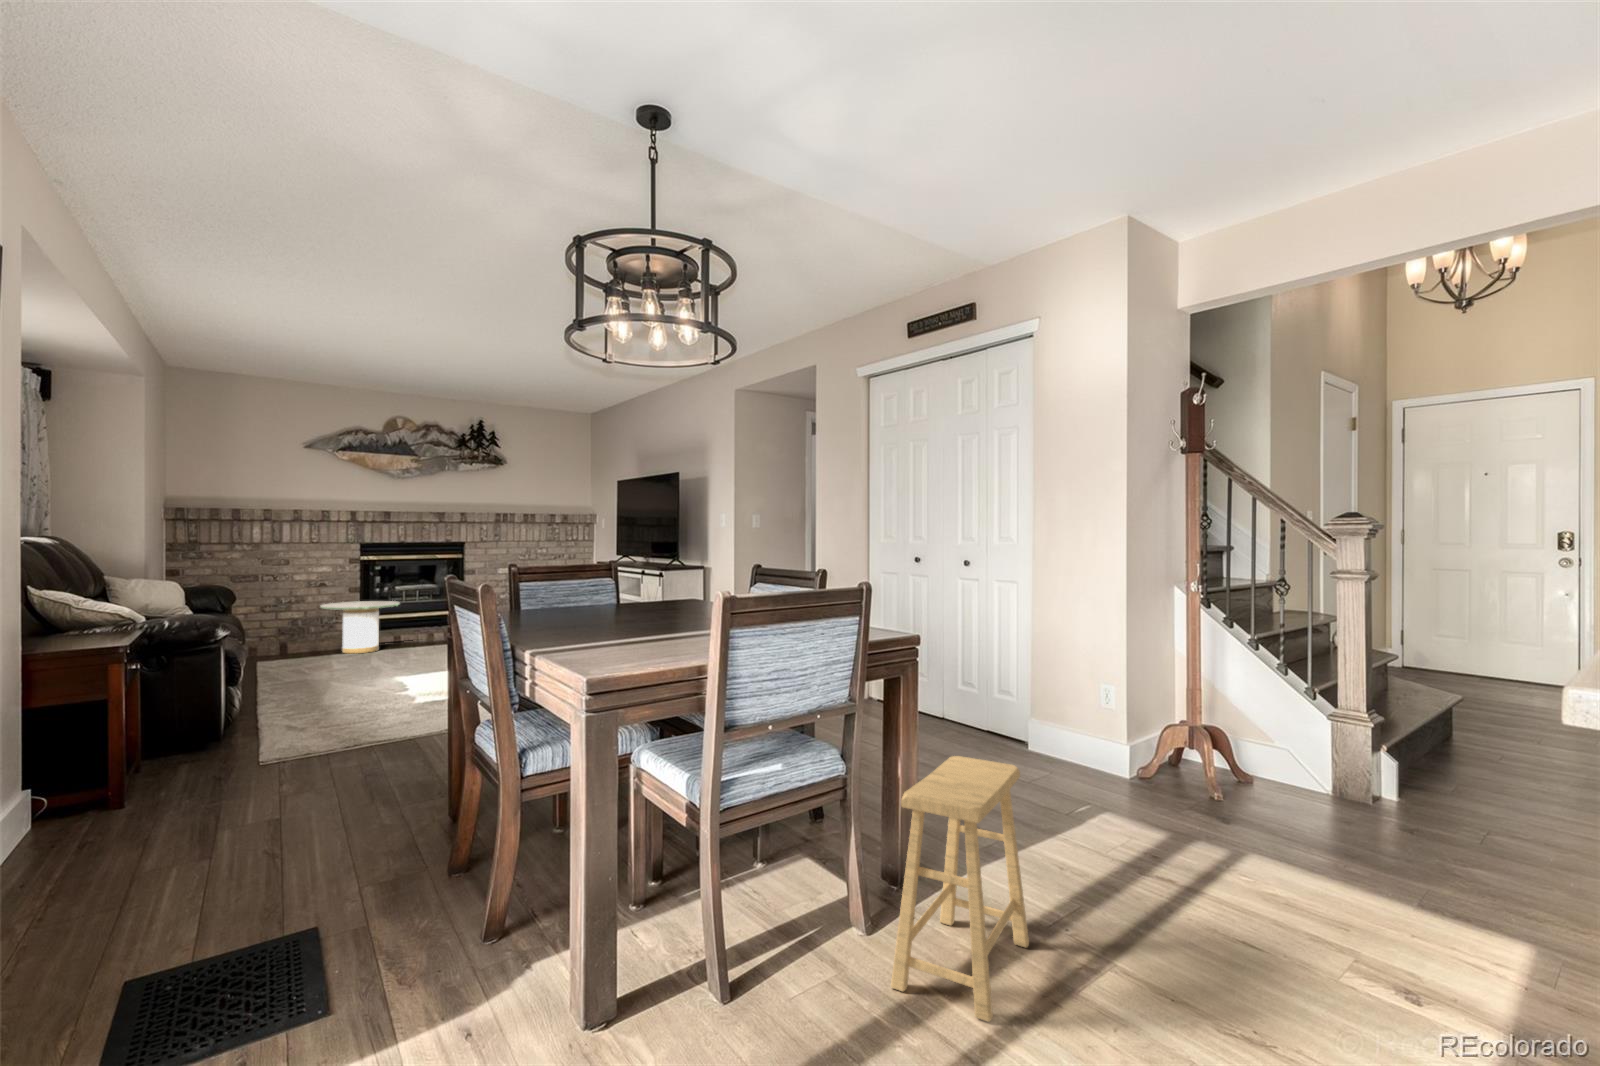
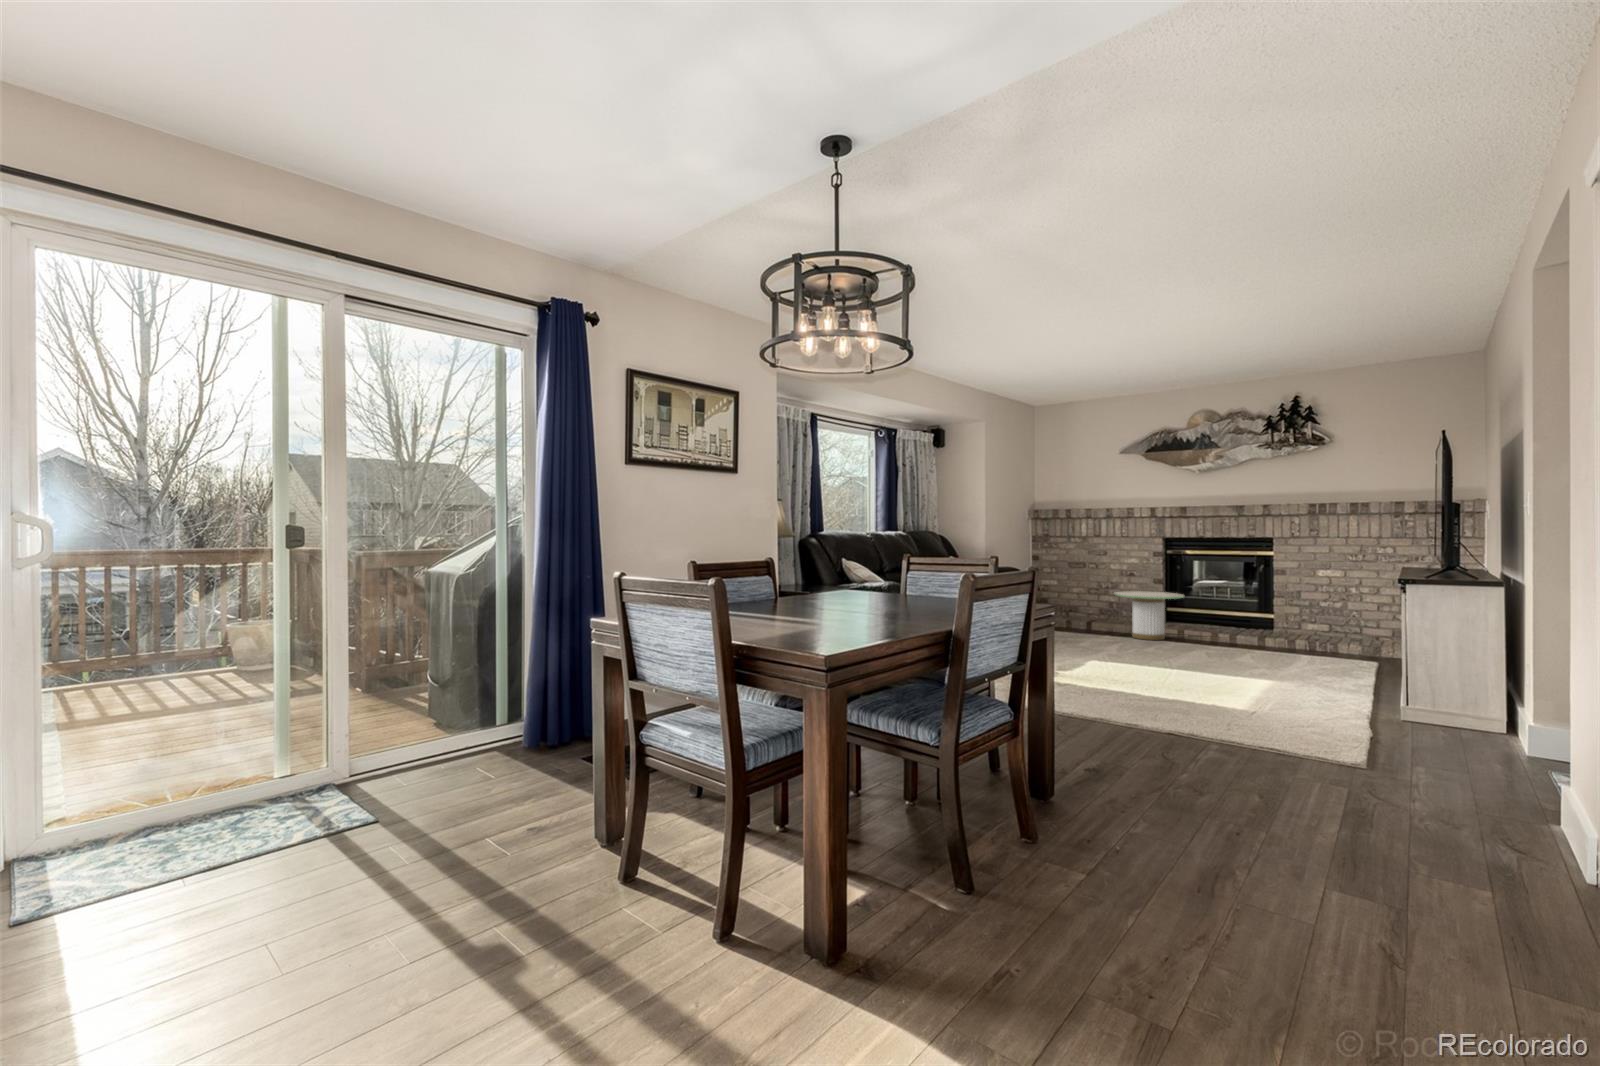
footstool: present [891,756,1029,1022] -> none [571,768,757,1037]

